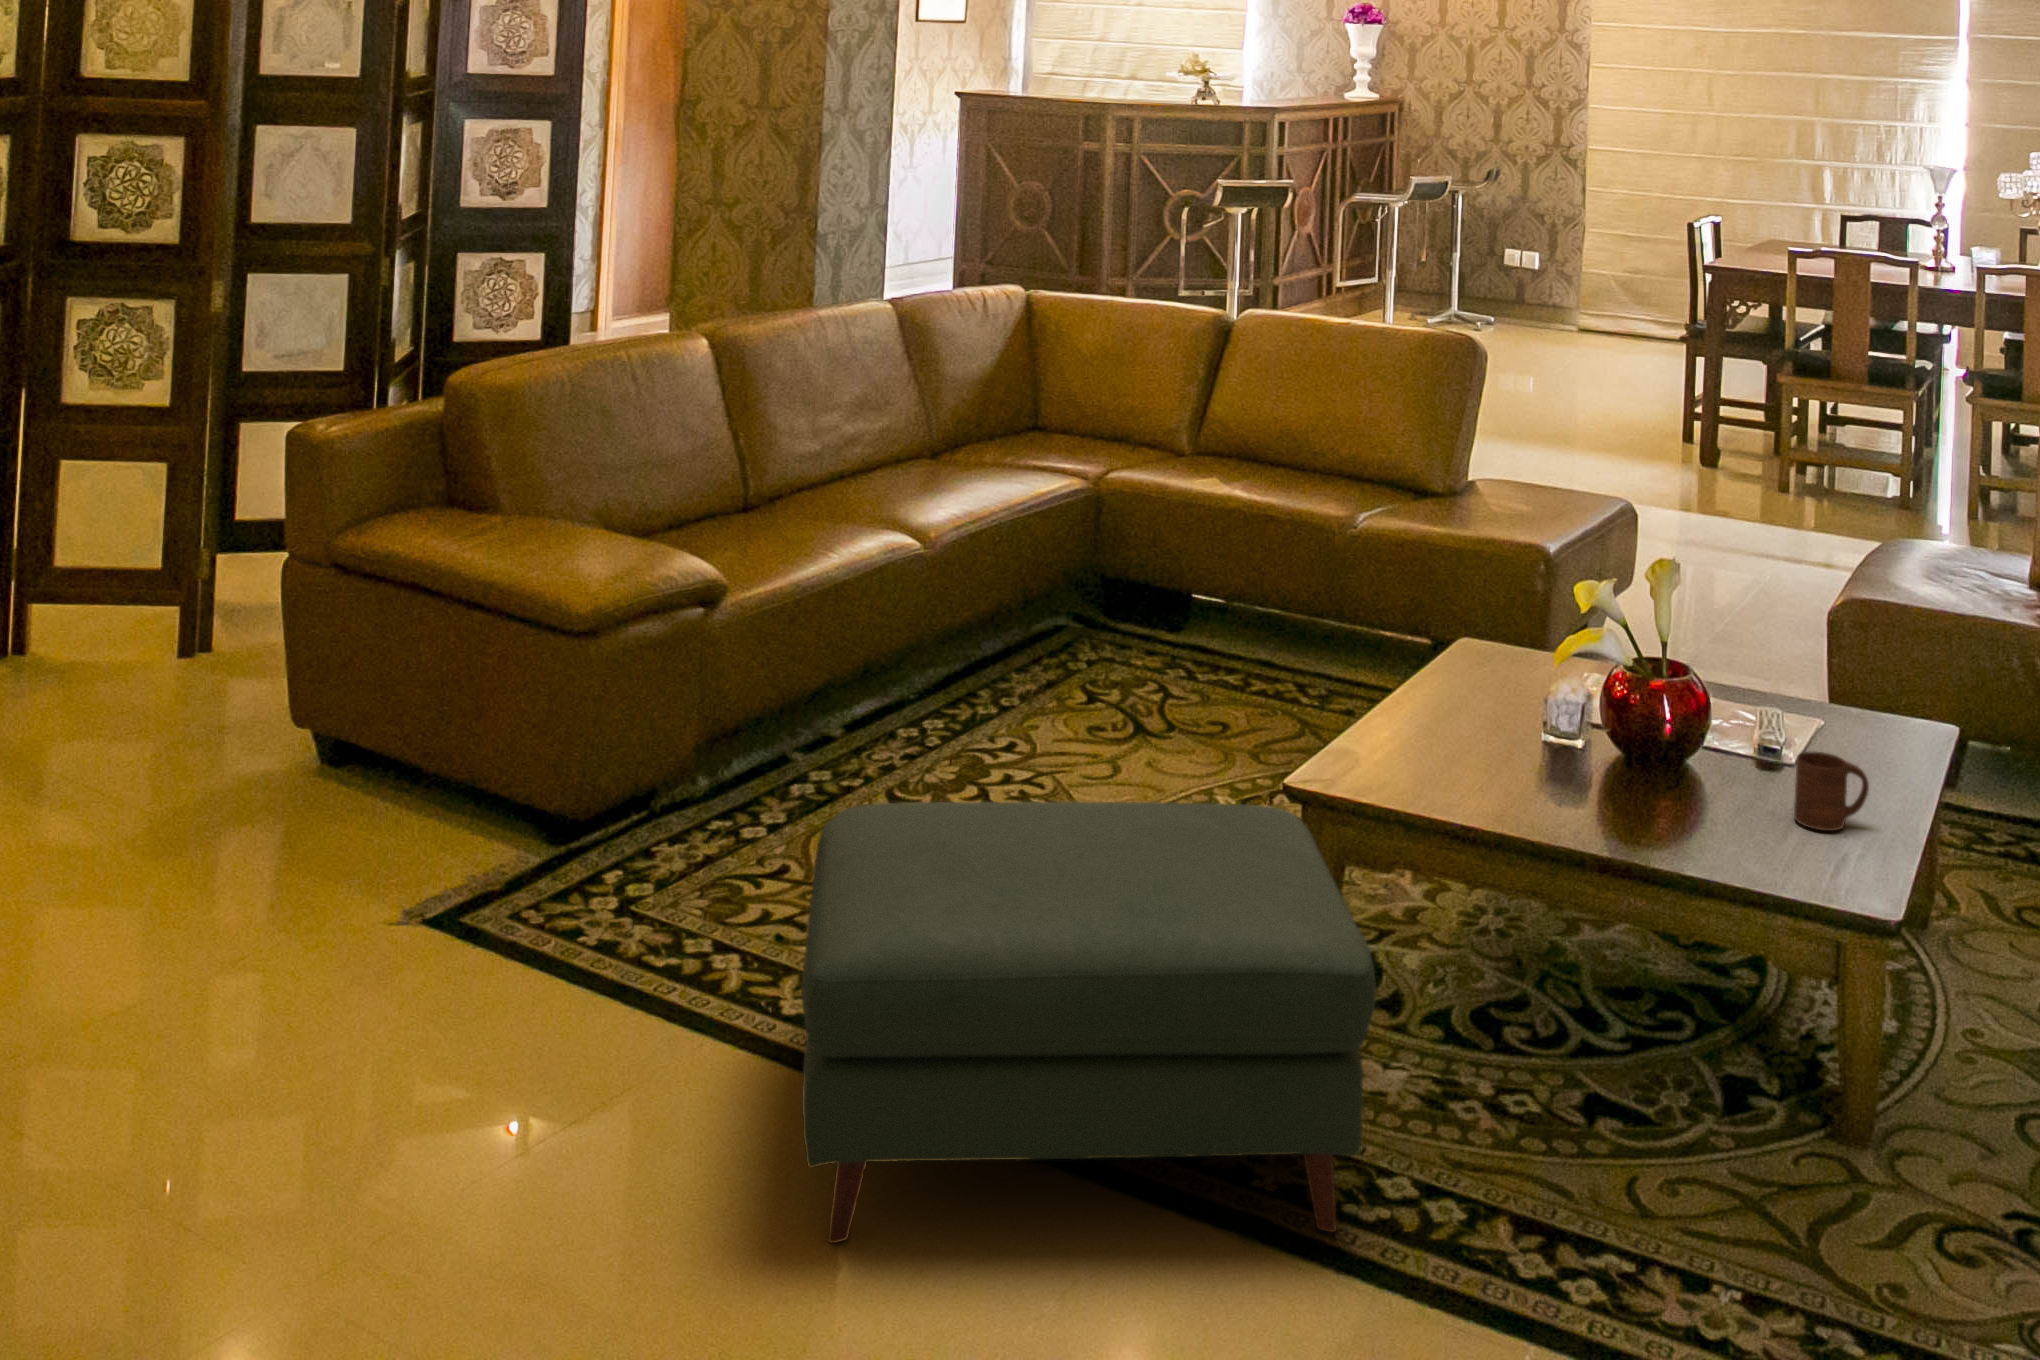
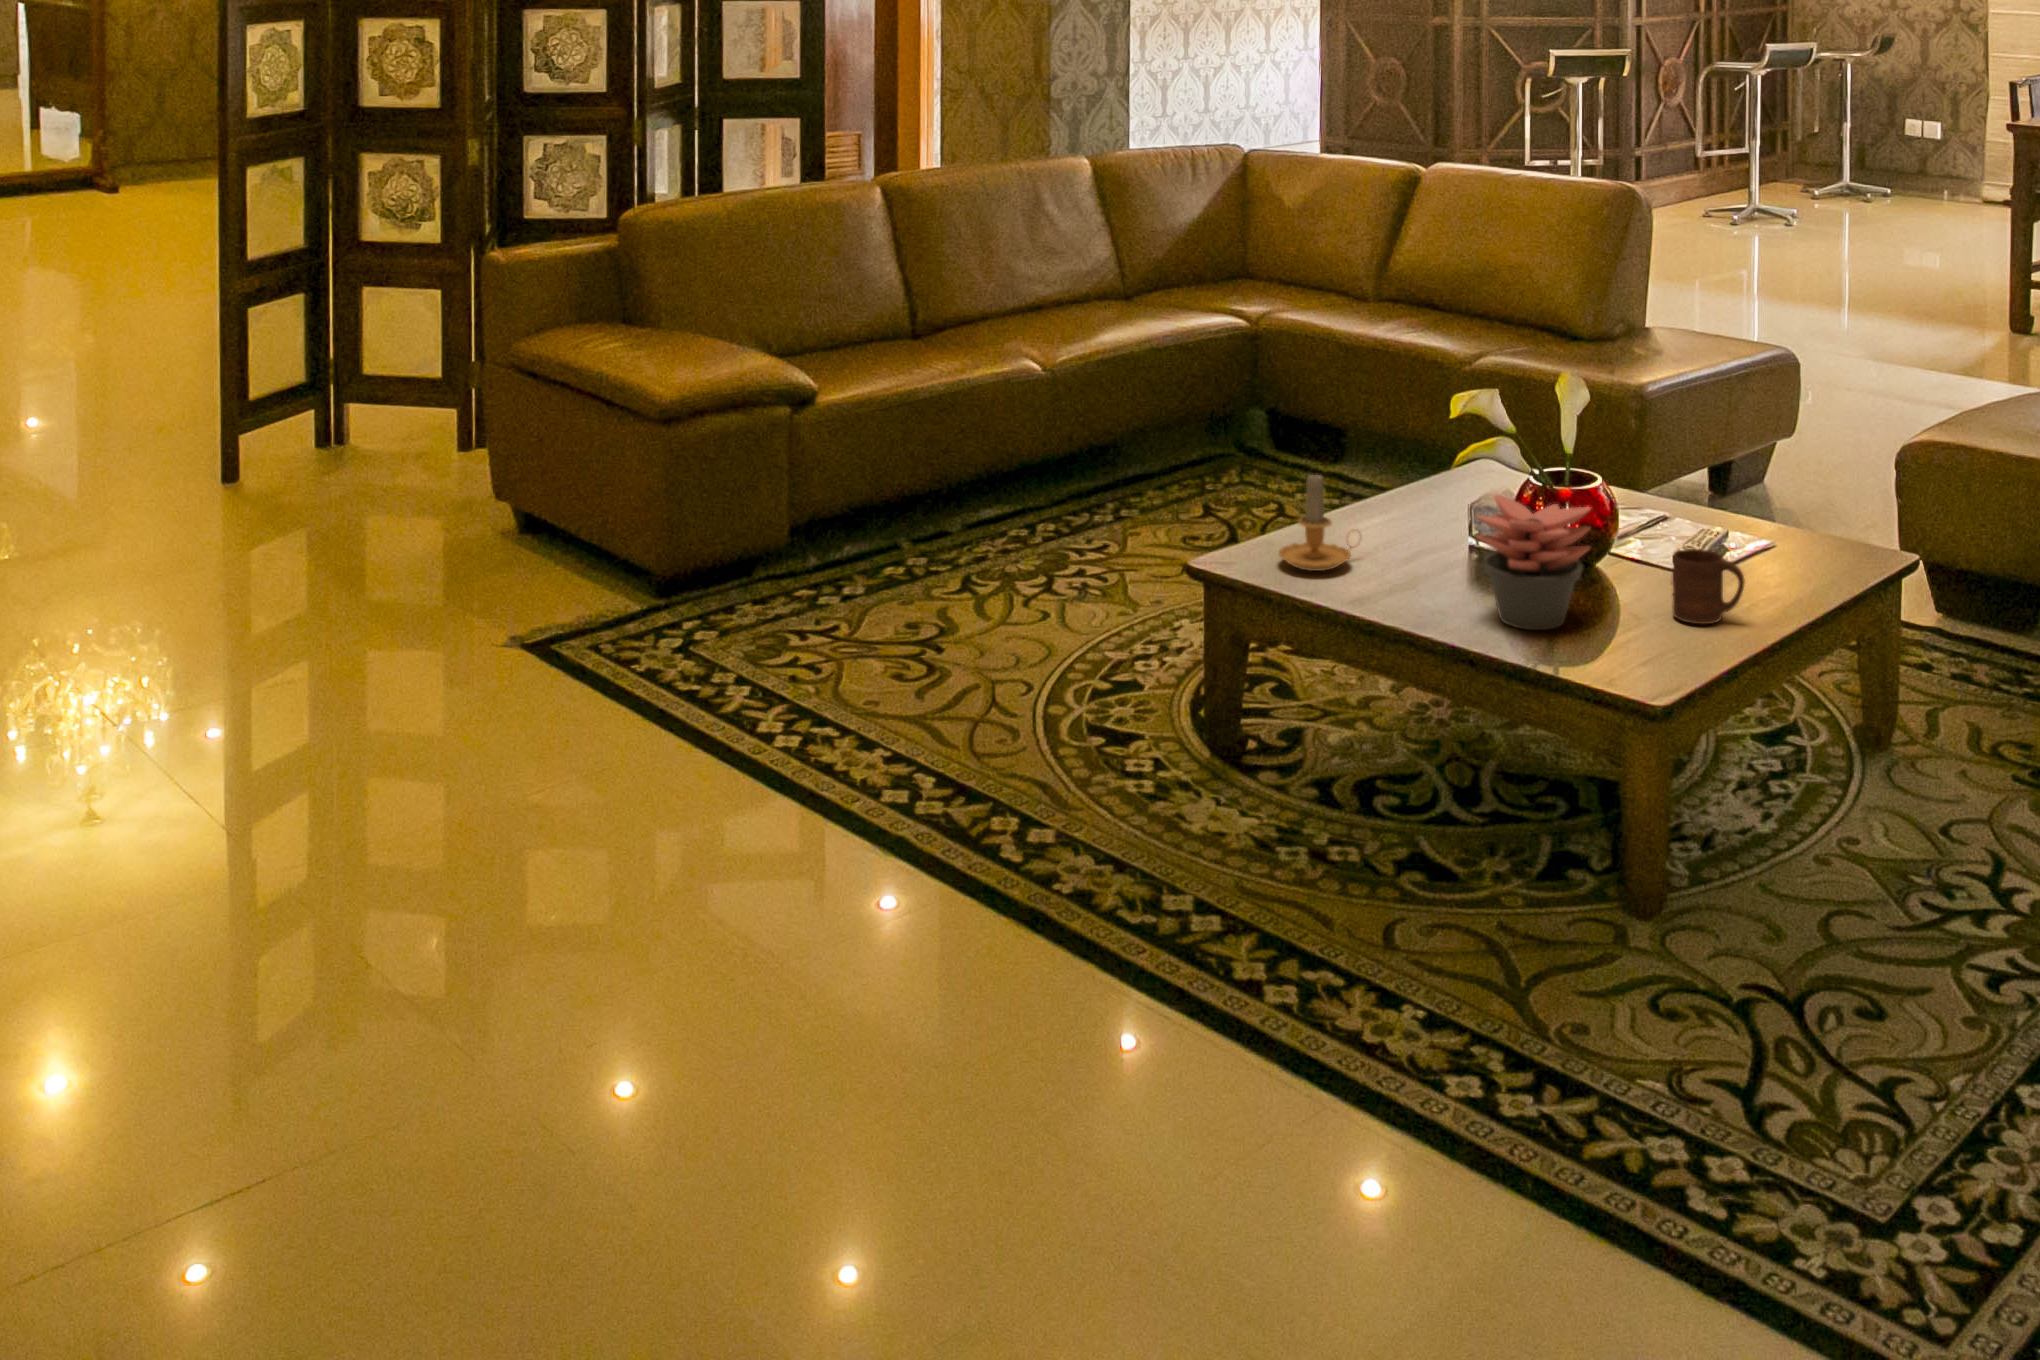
candle: none [1372,681,1450,790] -> present [1278,475,1353,571]
succulent plant: none [1619,703,1730,848] -> present [1477,494,1591,630]
ottoman: present [801,802,1376,1243] -> none [637,554,1177,934]

